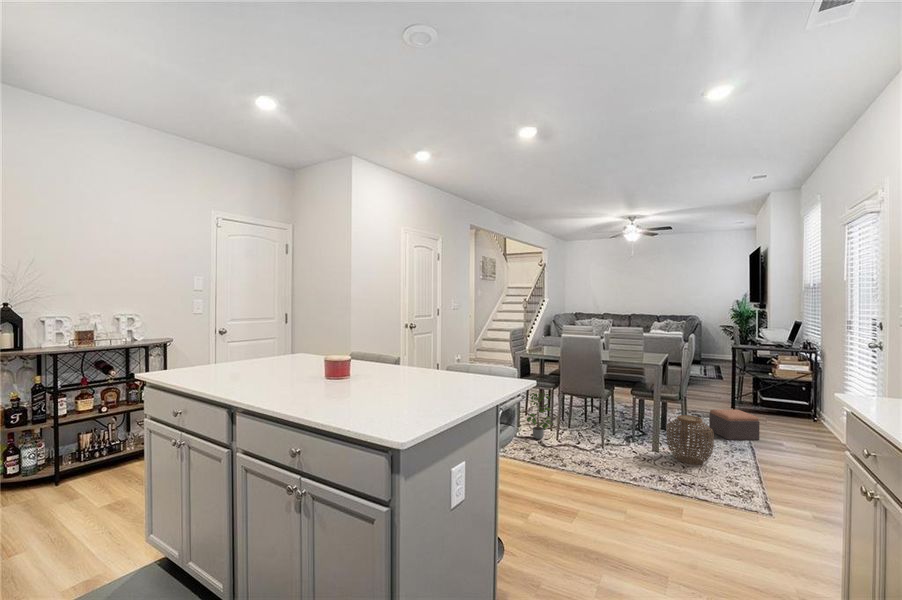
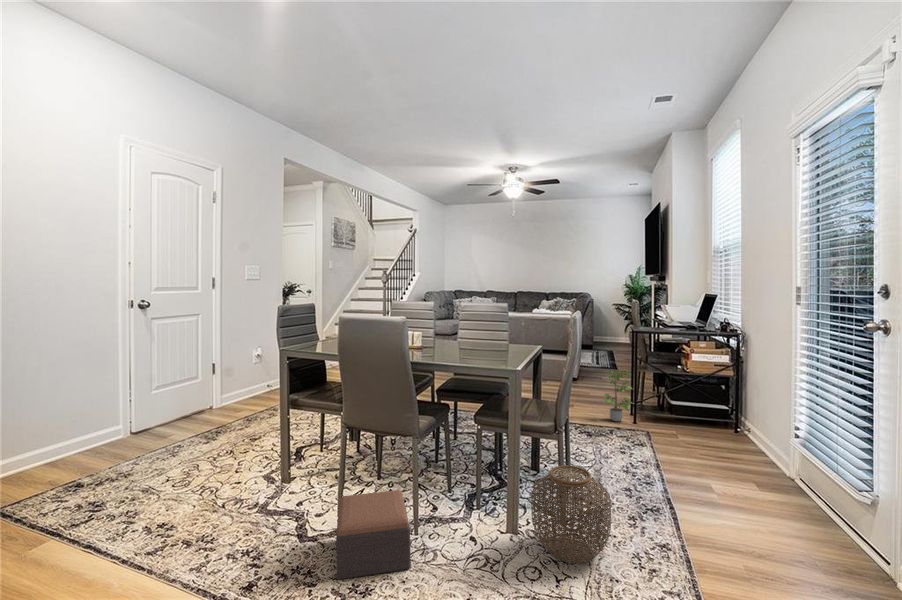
potted plant: present [527,392,554,439] -> present [605,370,634,421]
footstool: present [709,409,760,440] -> present [336,490,411,579]

